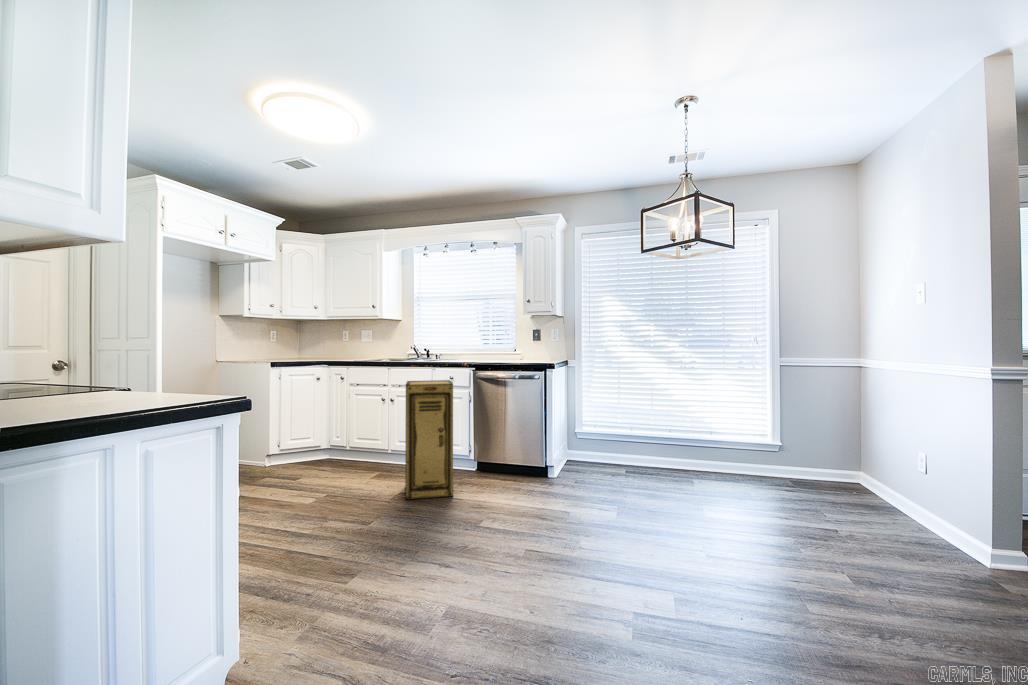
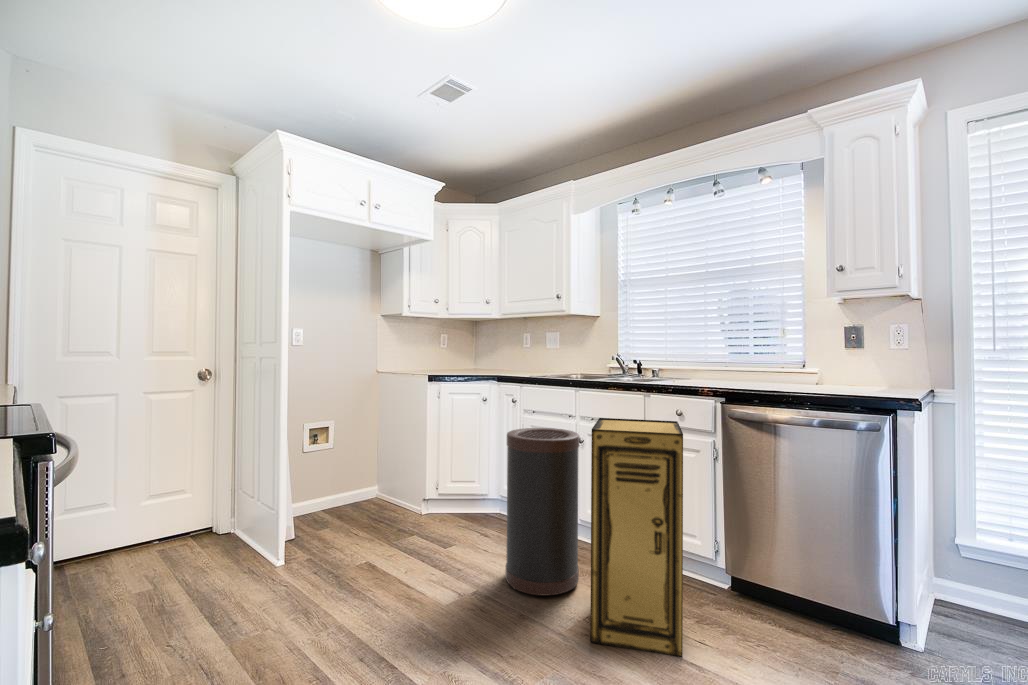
trash can: none [347,391,394,490] -> present [505,428,579,596]

